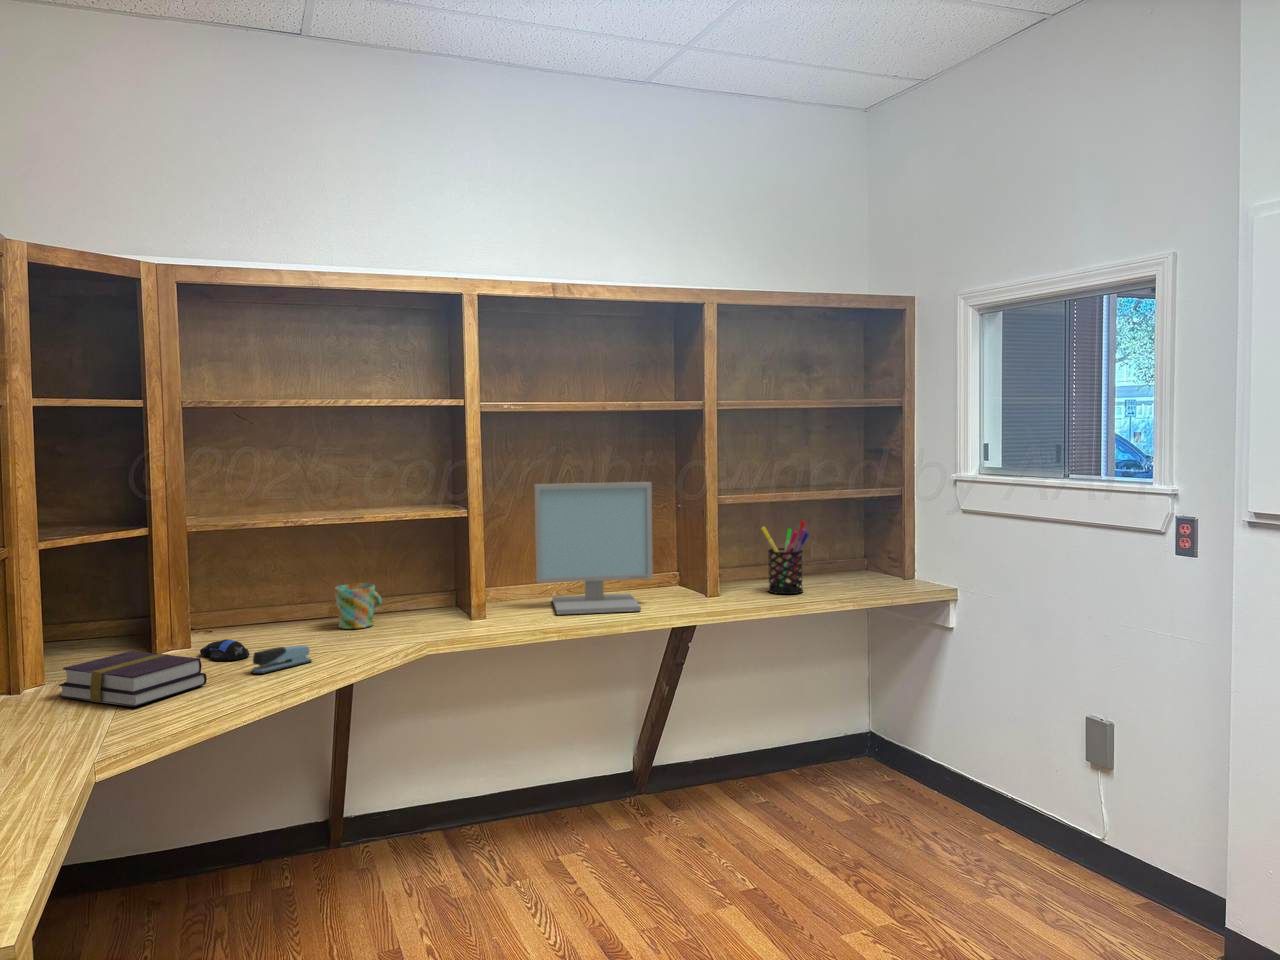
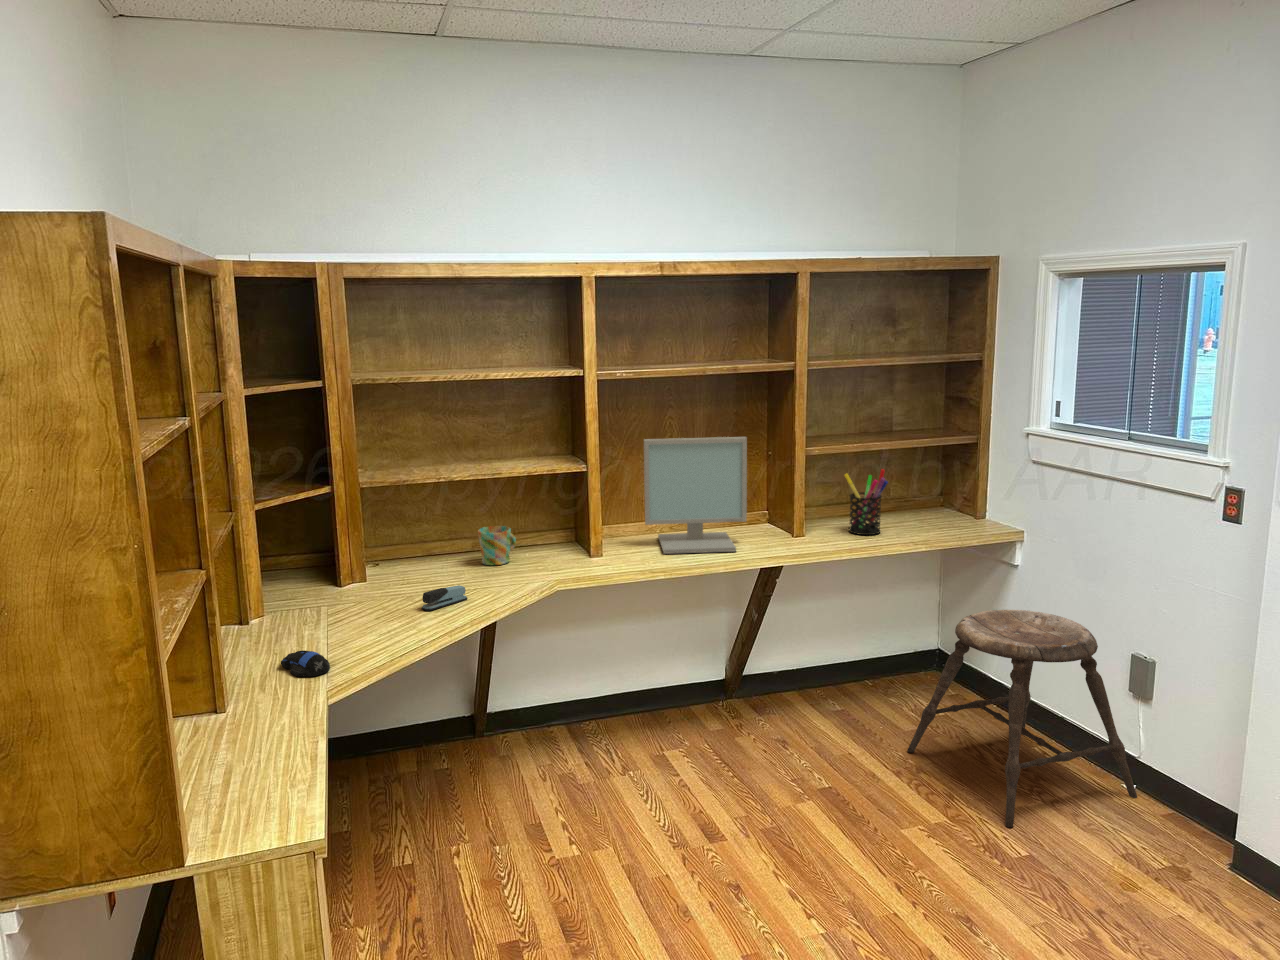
computer mouse: present [200,639,249,661] -> present [281,650,330,677]
book: present [59,651,207,707] -> none [279,590,390,641]
stool: none [843,673,1105,926] -> present [907,610,1137,827]

